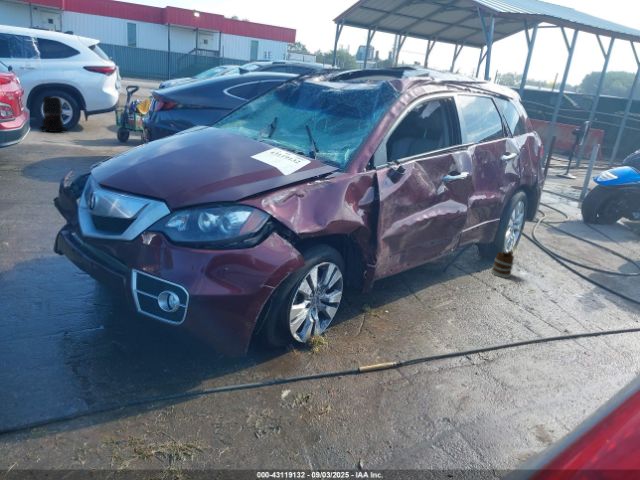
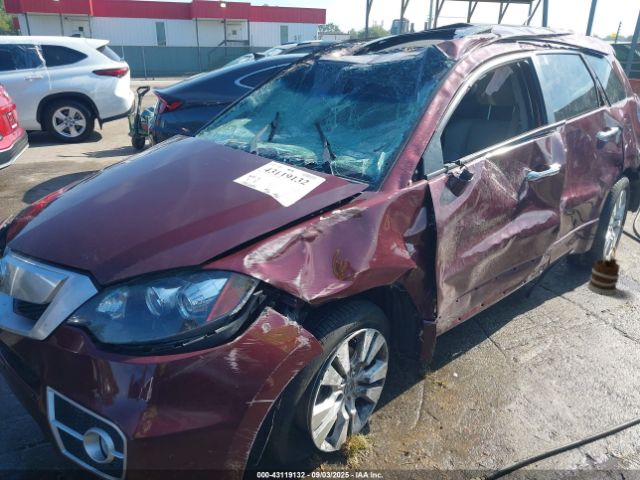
backpack: present [39,96,68,132] -> none [51,107,82,145]

